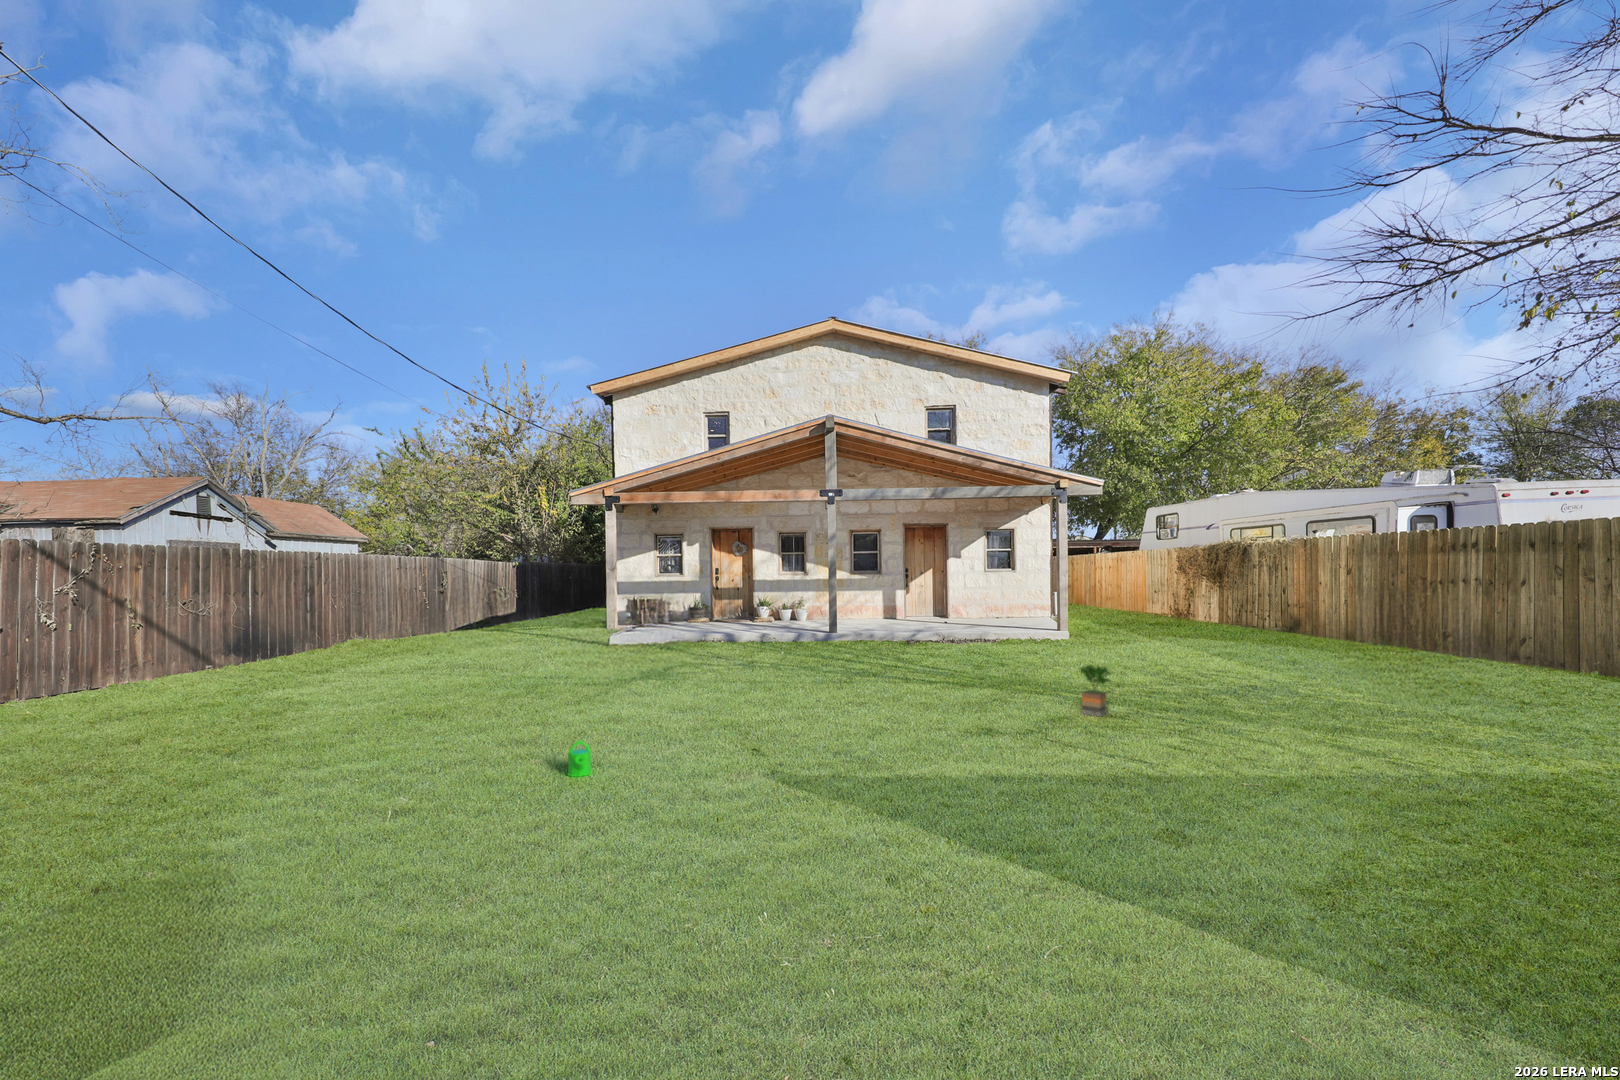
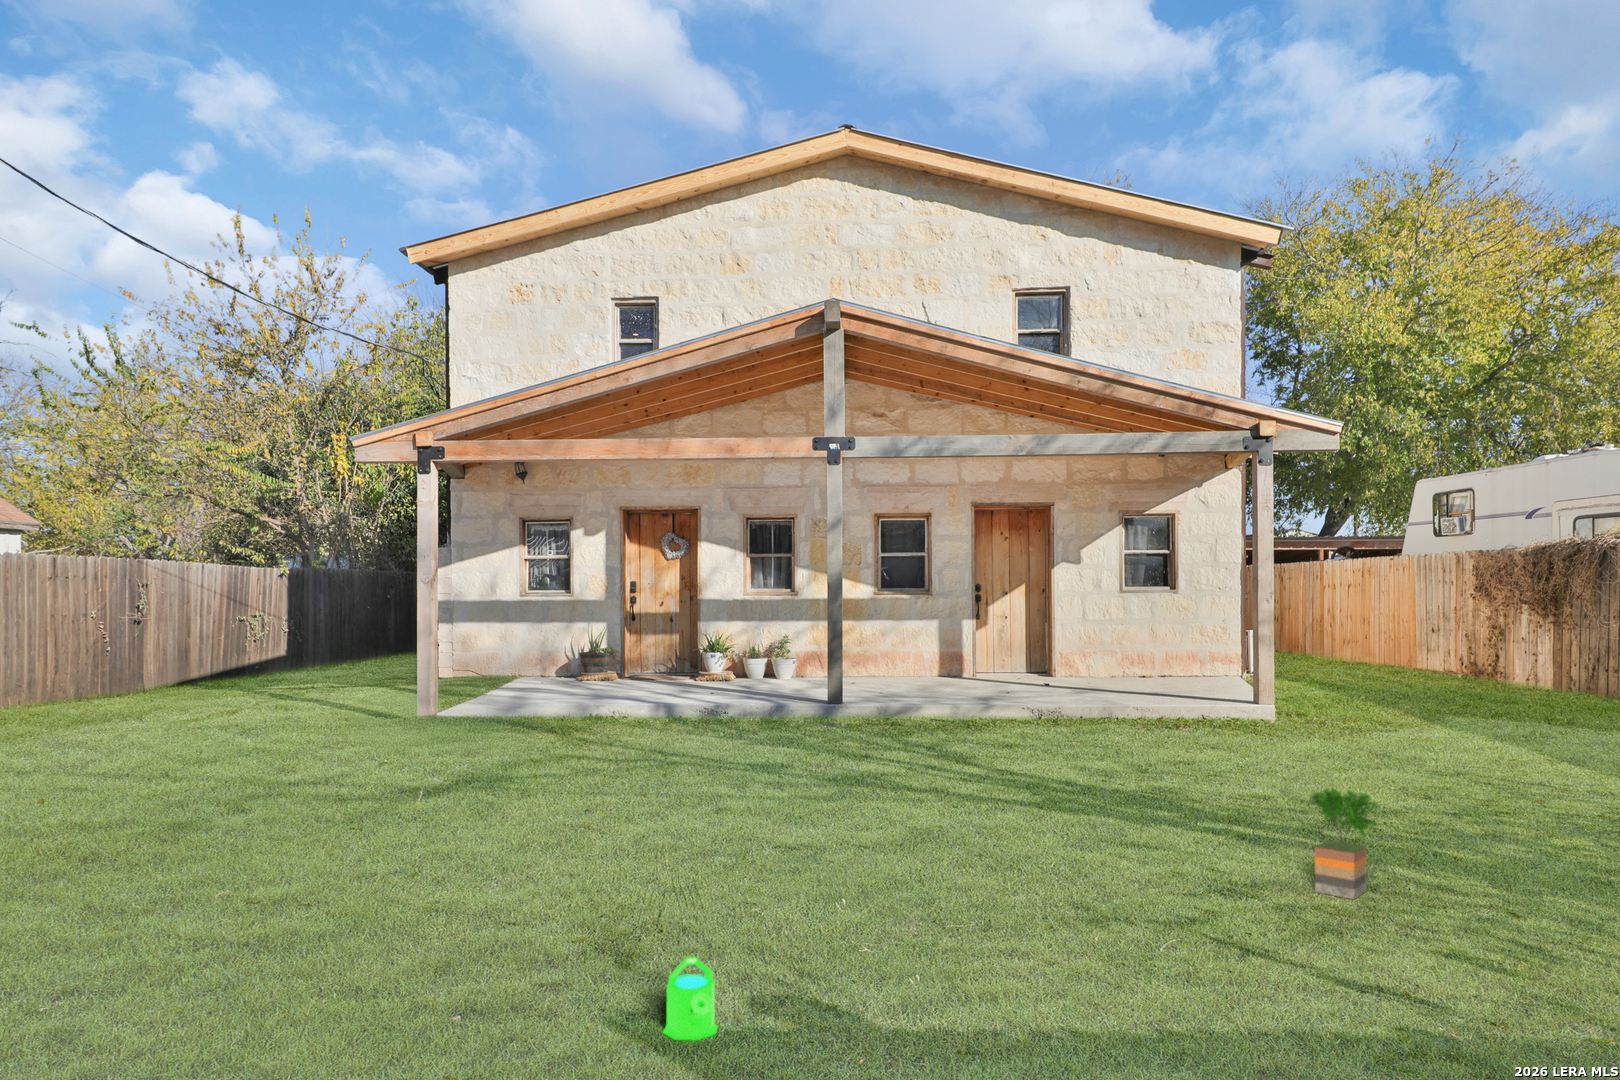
watering can: present [567,740,592,777] -> present [663,957,718,1041]

